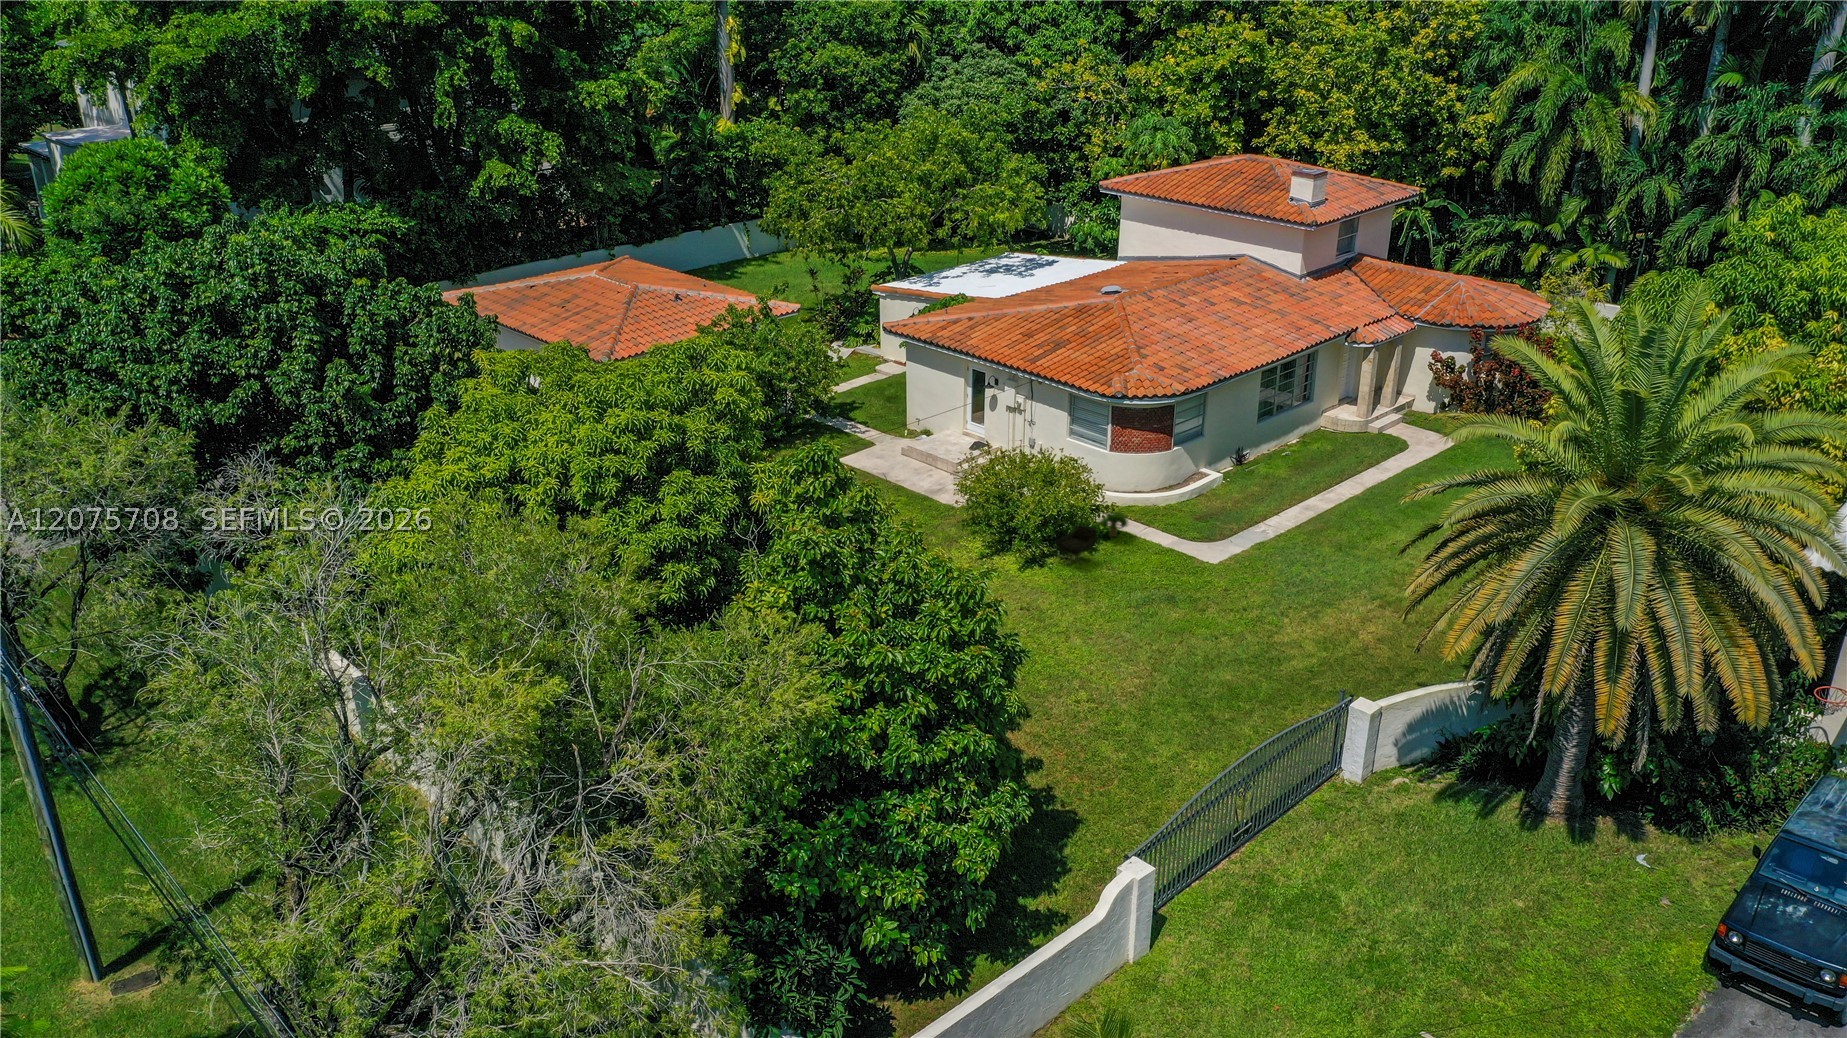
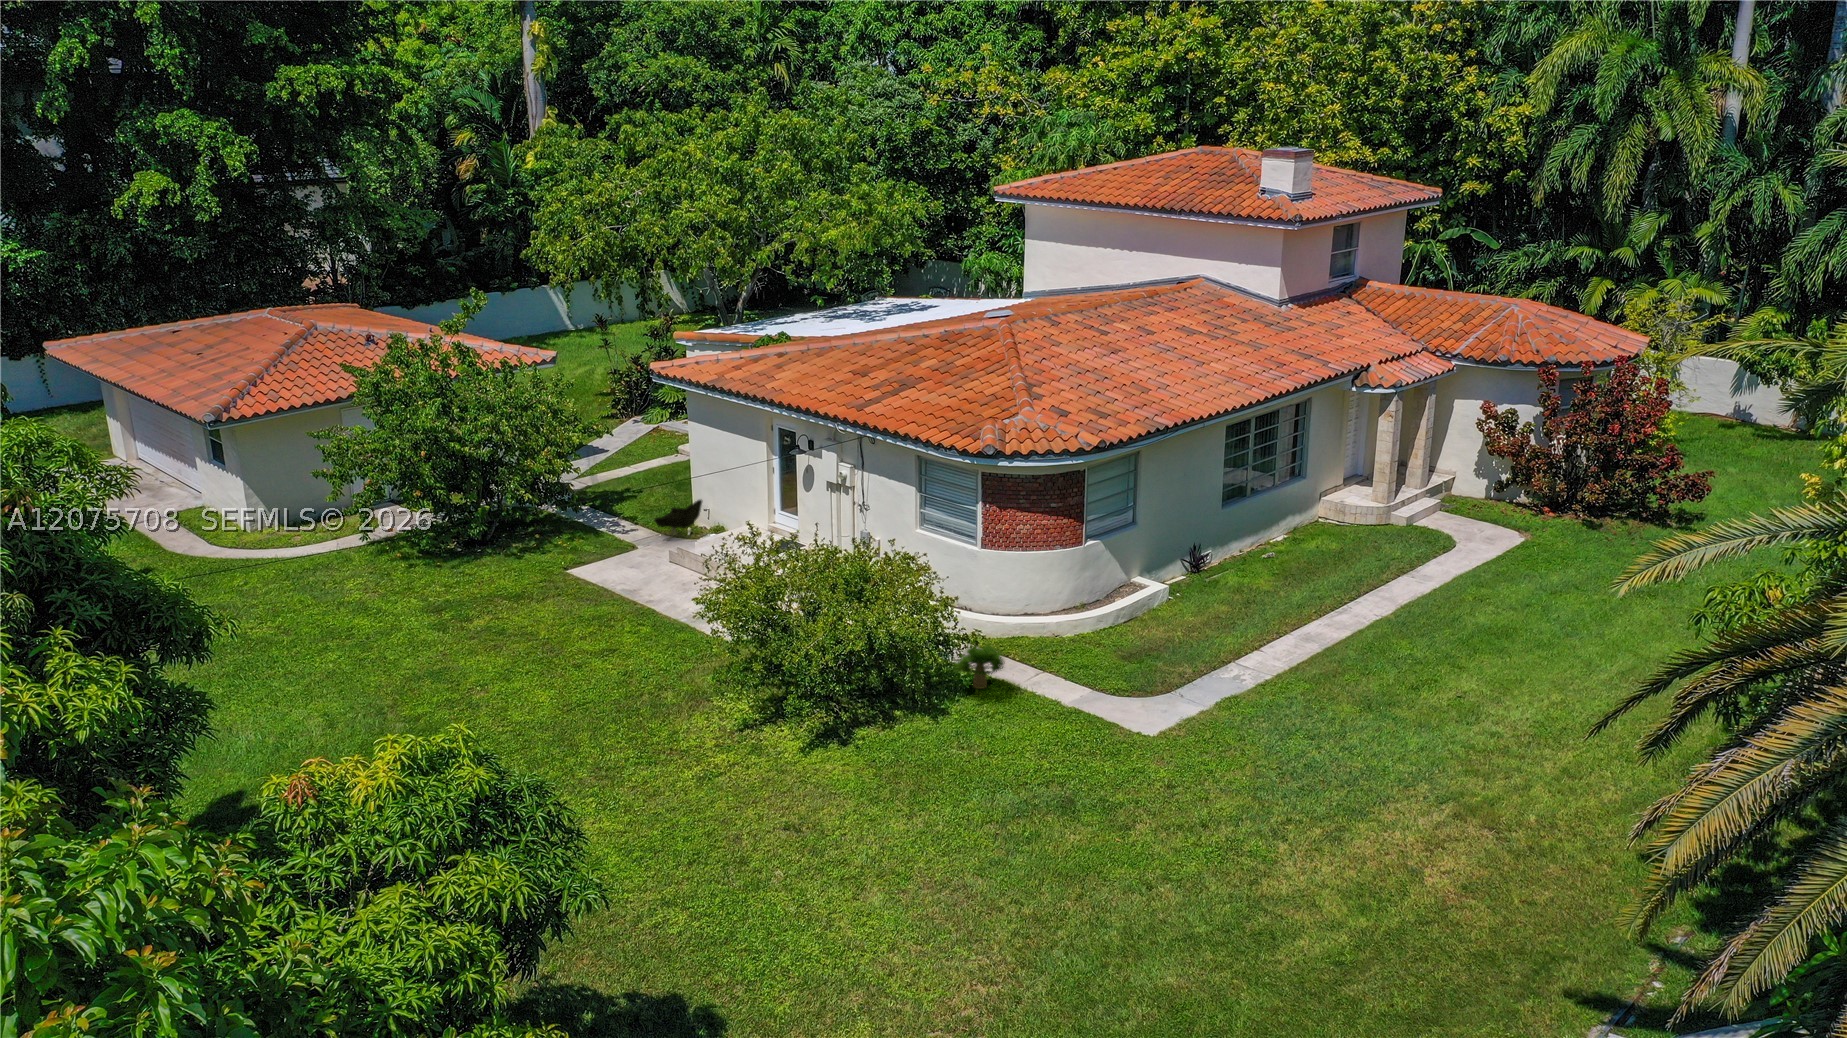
lounge chair: present [1055,524,1097,560] -> present [654,500,702,538]

